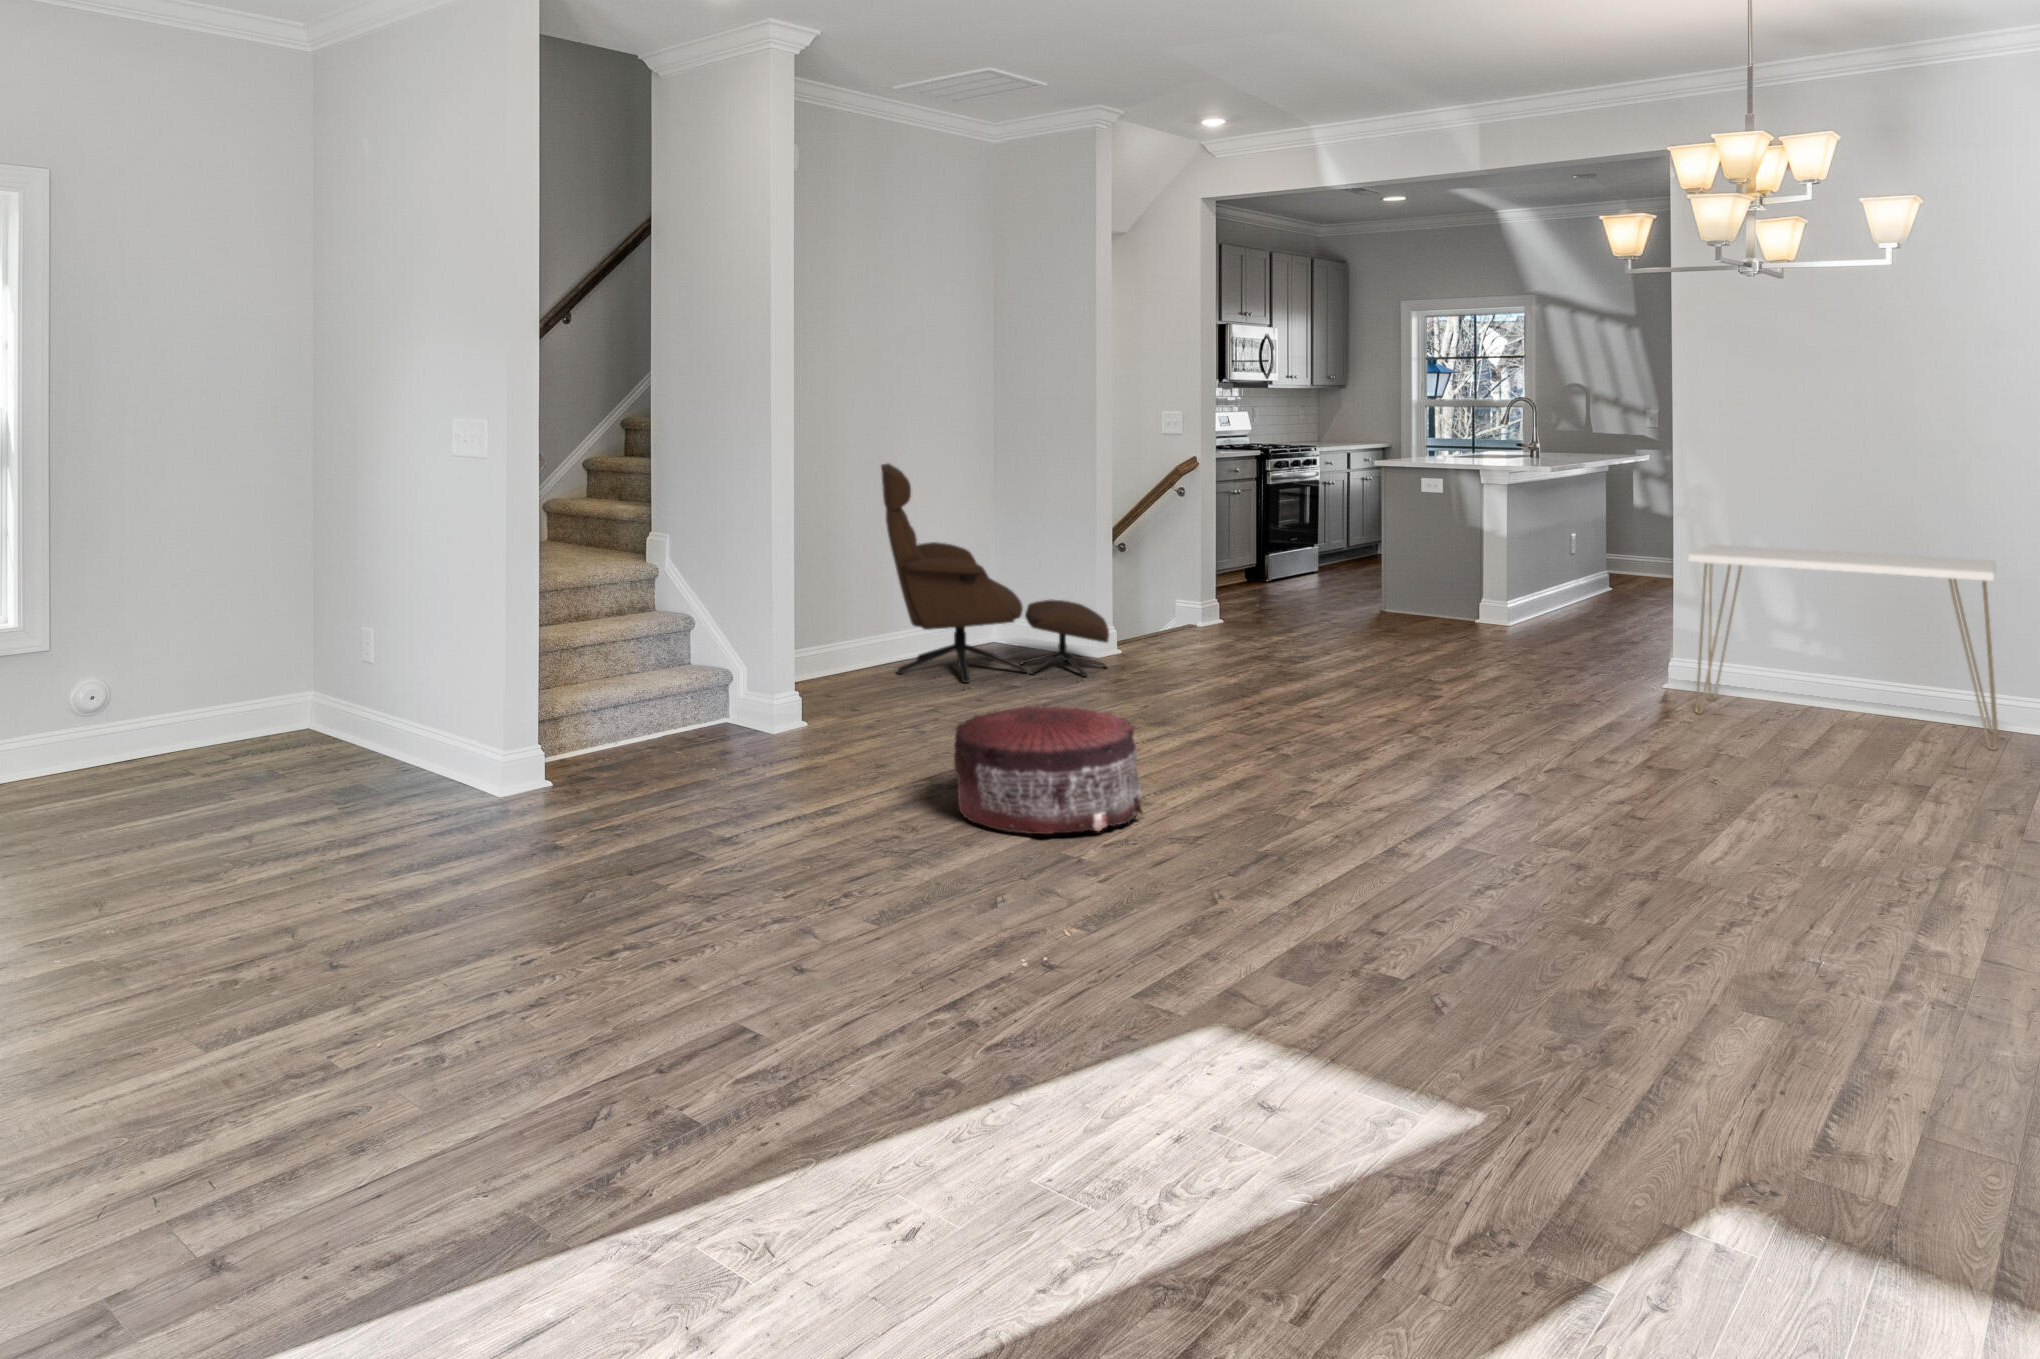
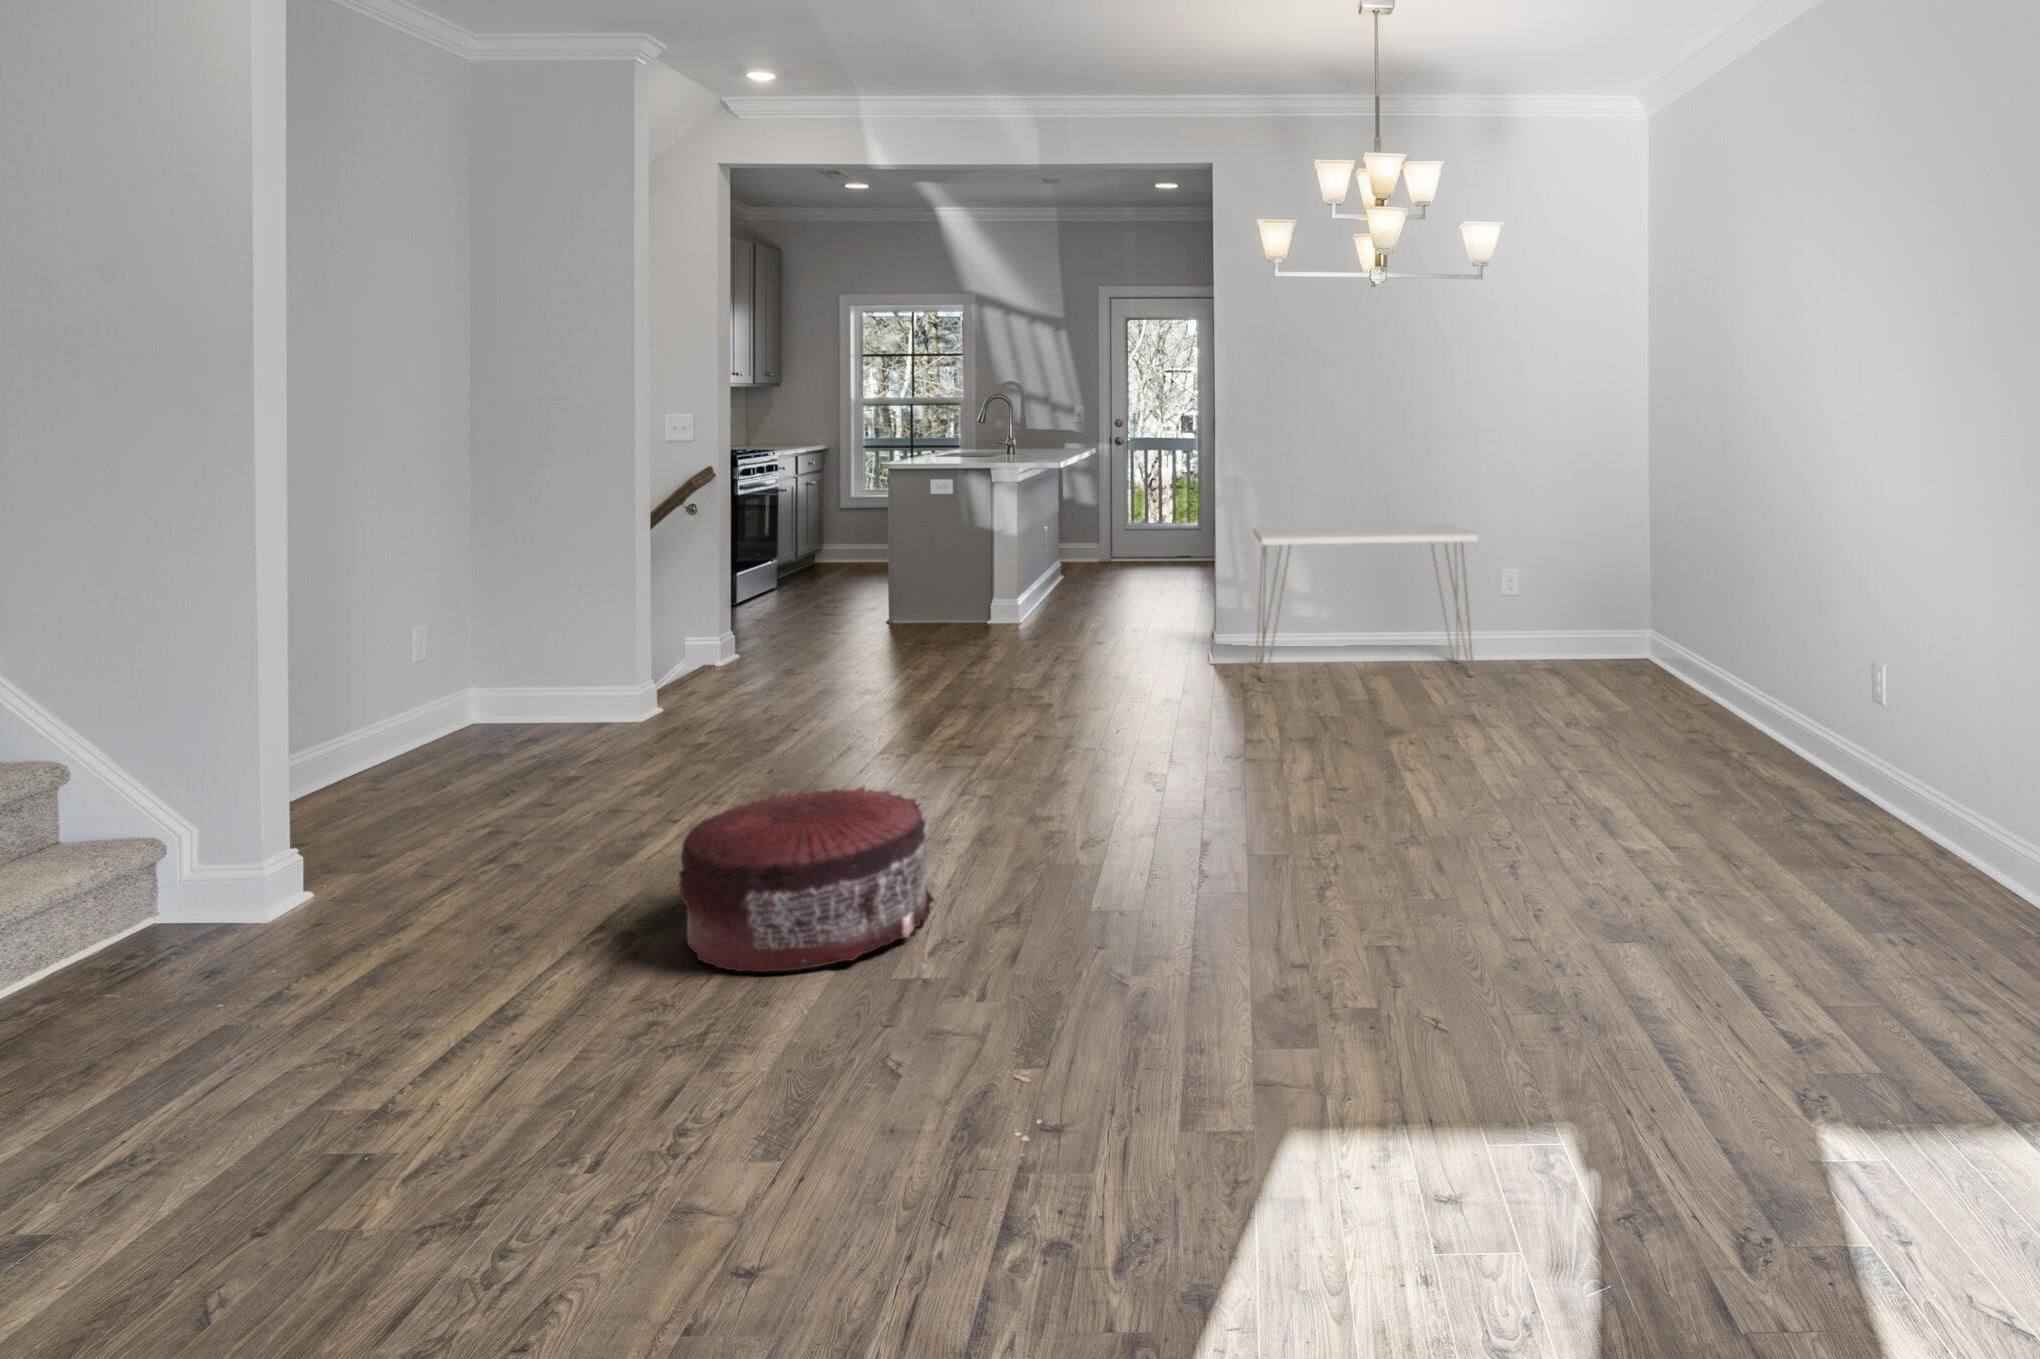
lounge chair: present [881,464,1109,682] -> none [331,496,682,790]

